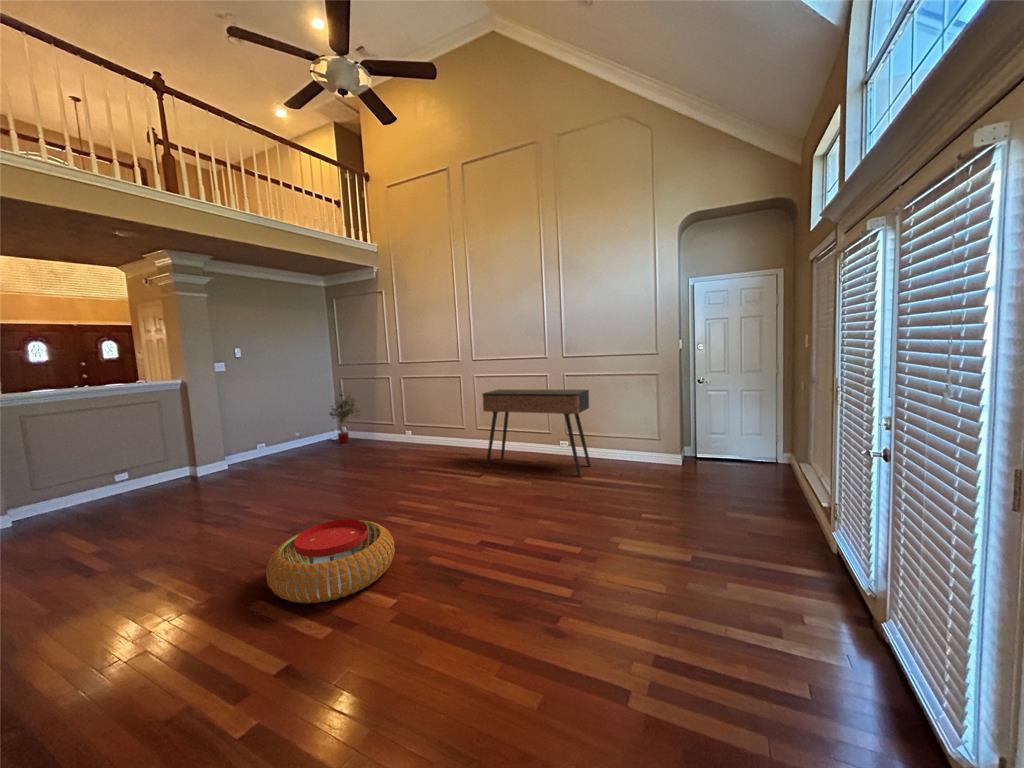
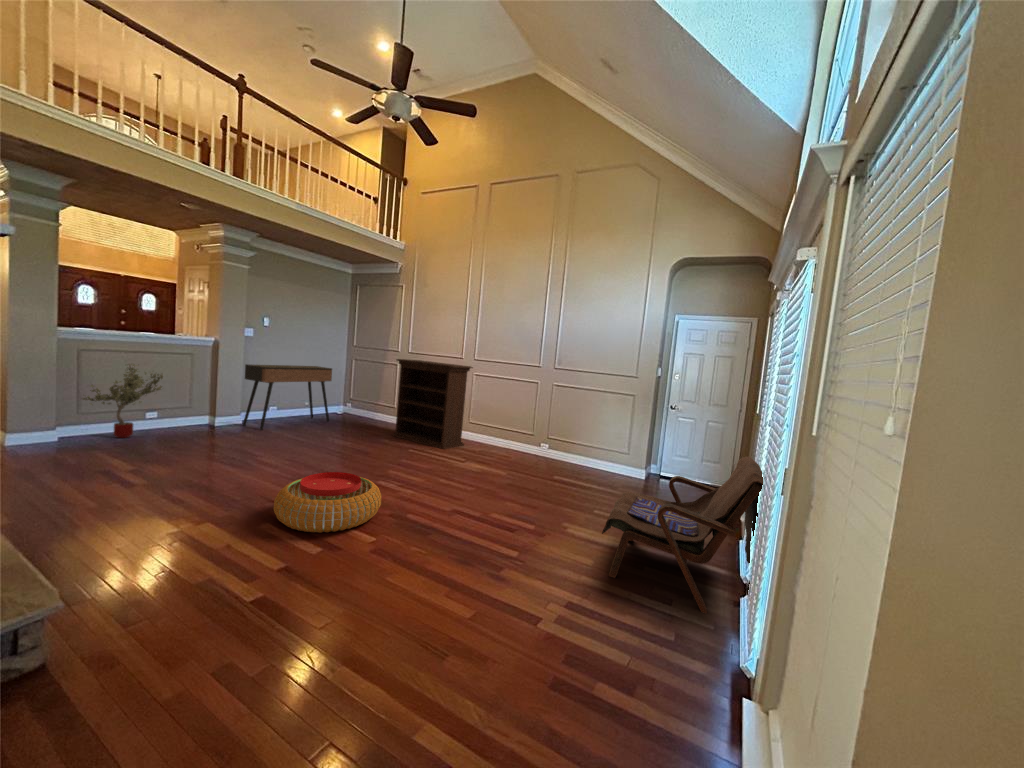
bookshelf: none [386,368,476,465] -> present [392,359,473,449]
console table: present [483,390,591,476] -> present [243,364,332,430]
potted tree: present [329,392,360,443] -> present [83,364,163,438]
armchair: none [669,433,883,641] -> present [602,457,763,613]

